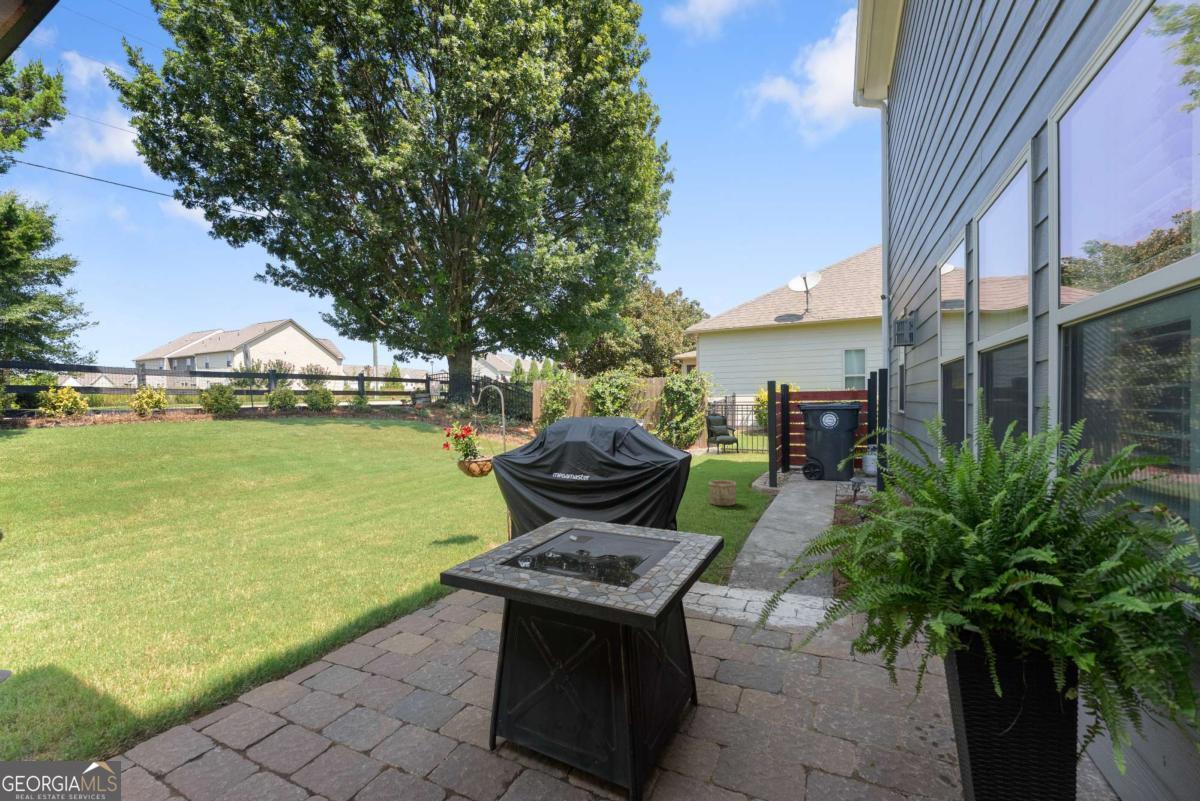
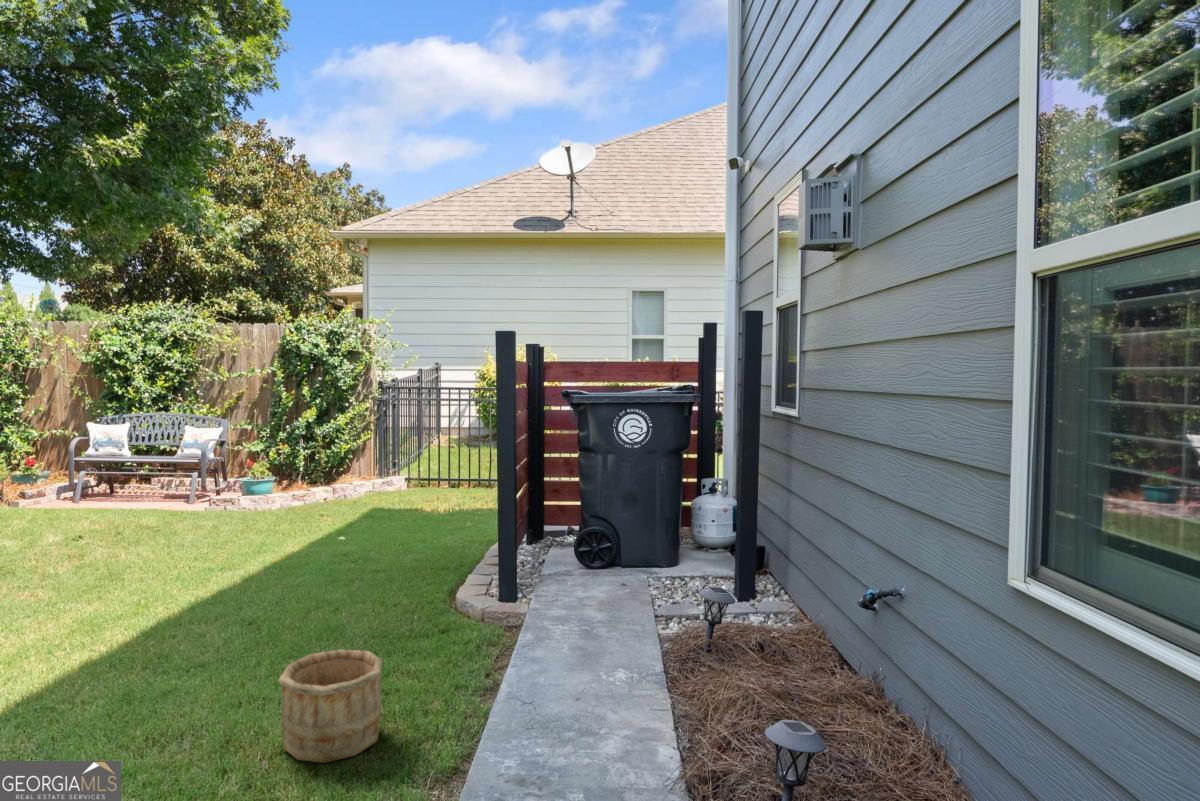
armchair: present [705,413,739,454] -> none [371,402,442,493]

